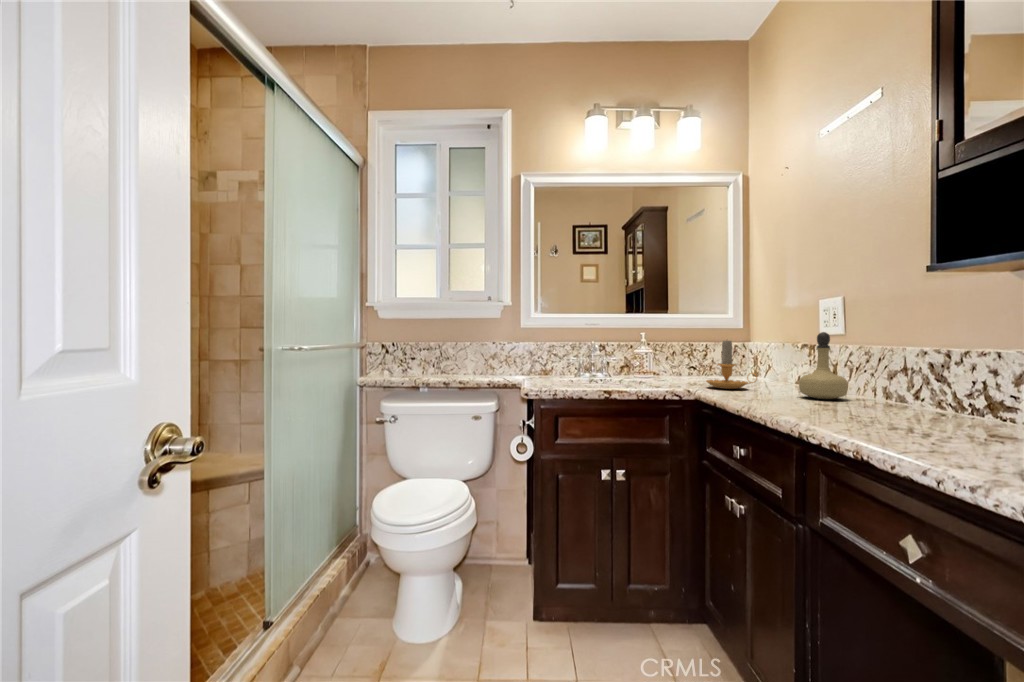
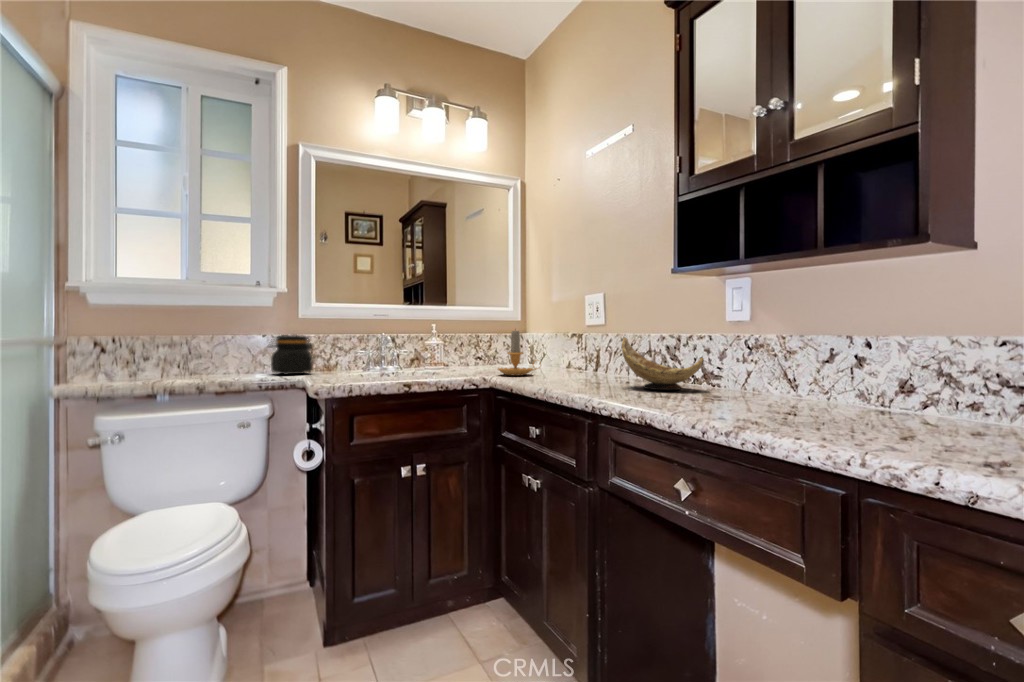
perfume bottle: present [799,332,848,399] -> none [576,322,611,379]
jar: none [495,343,532,377] -> present [269,335,313,374]
decorative bowl: none [854,352,980,421] -> present [622,337,704,390]

